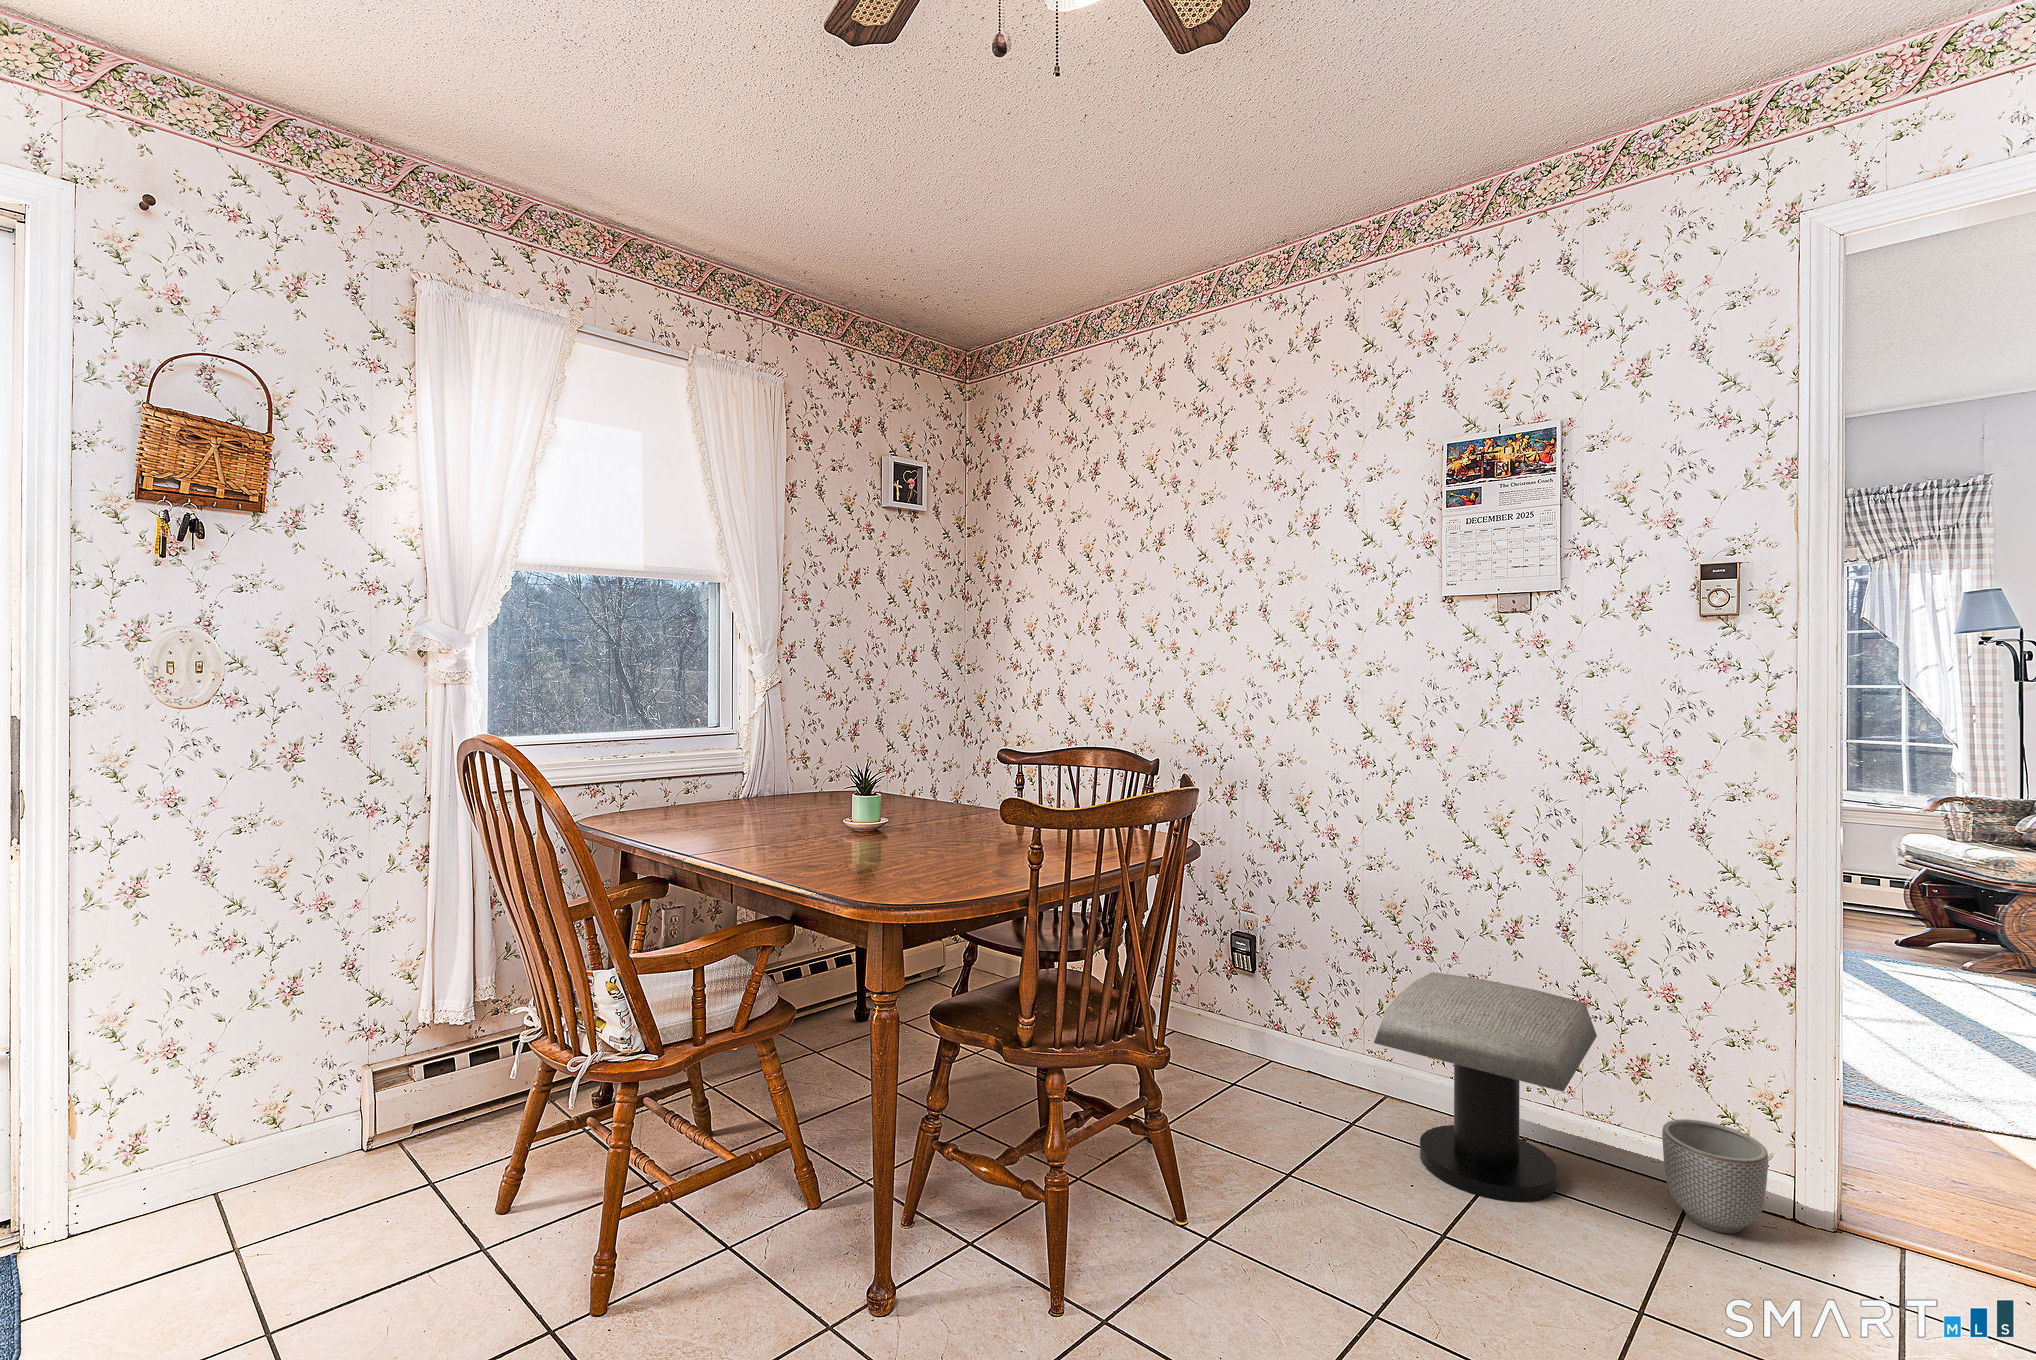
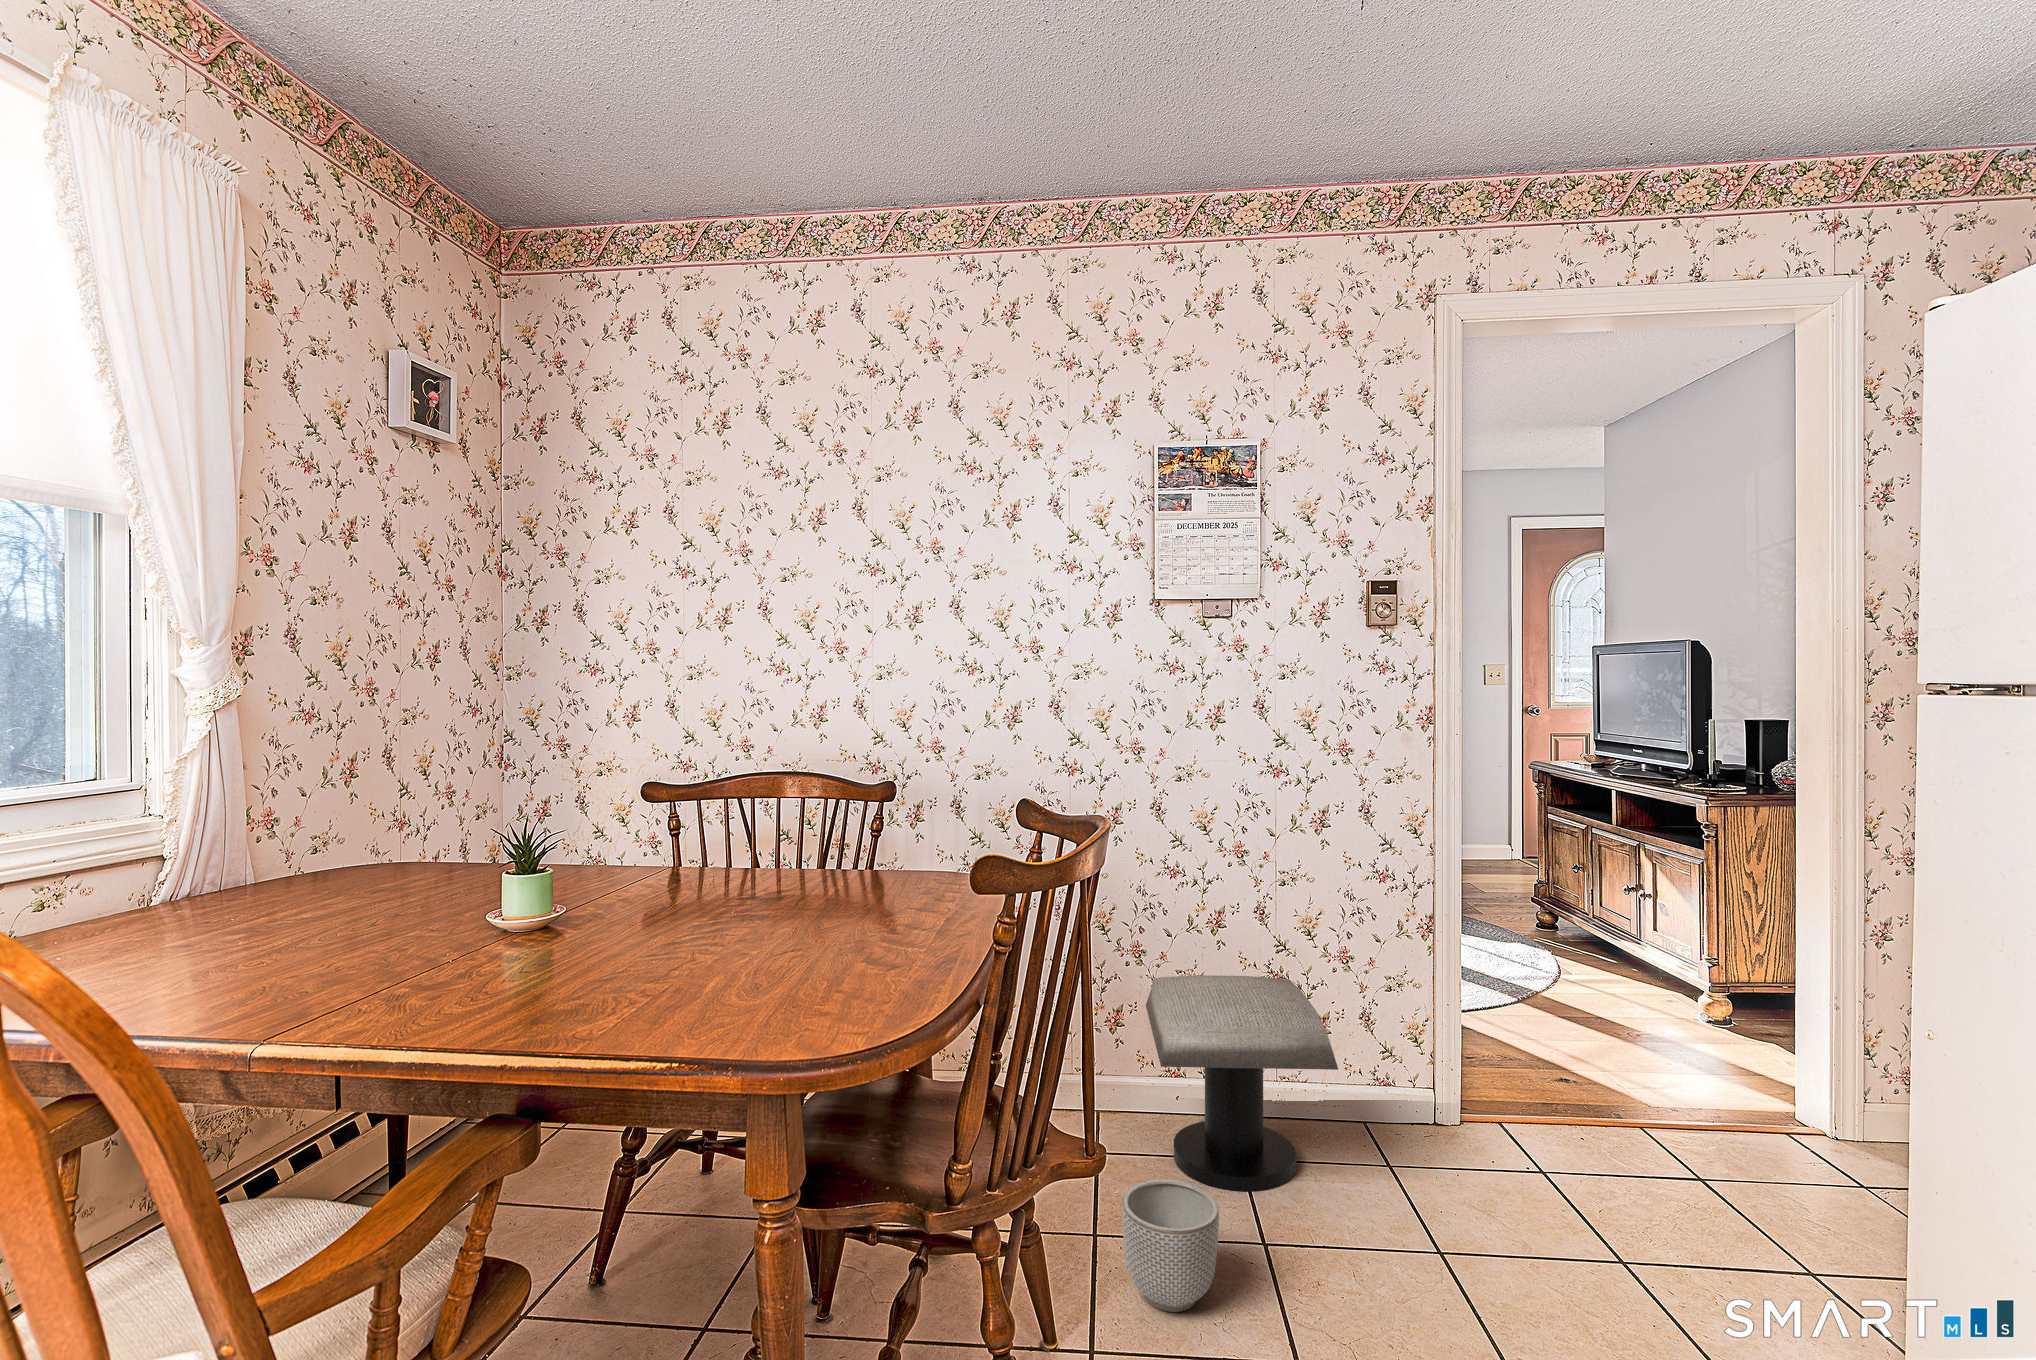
planter: present [1662,1119,1768,1233] -> present [1122,1179,1219,1312]

